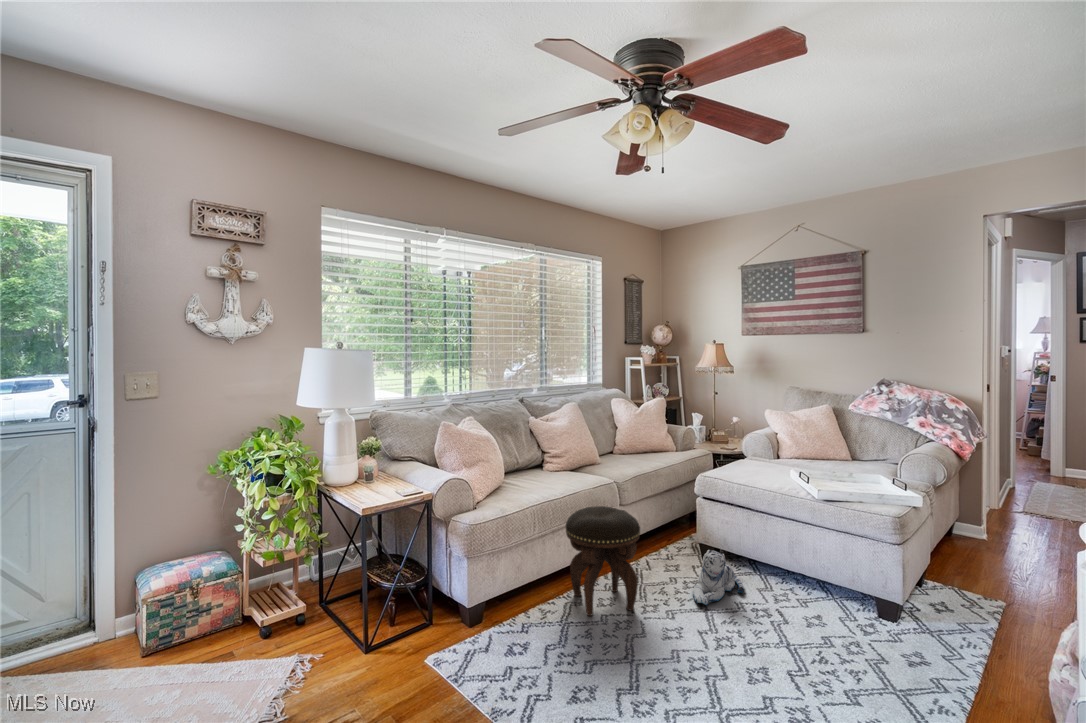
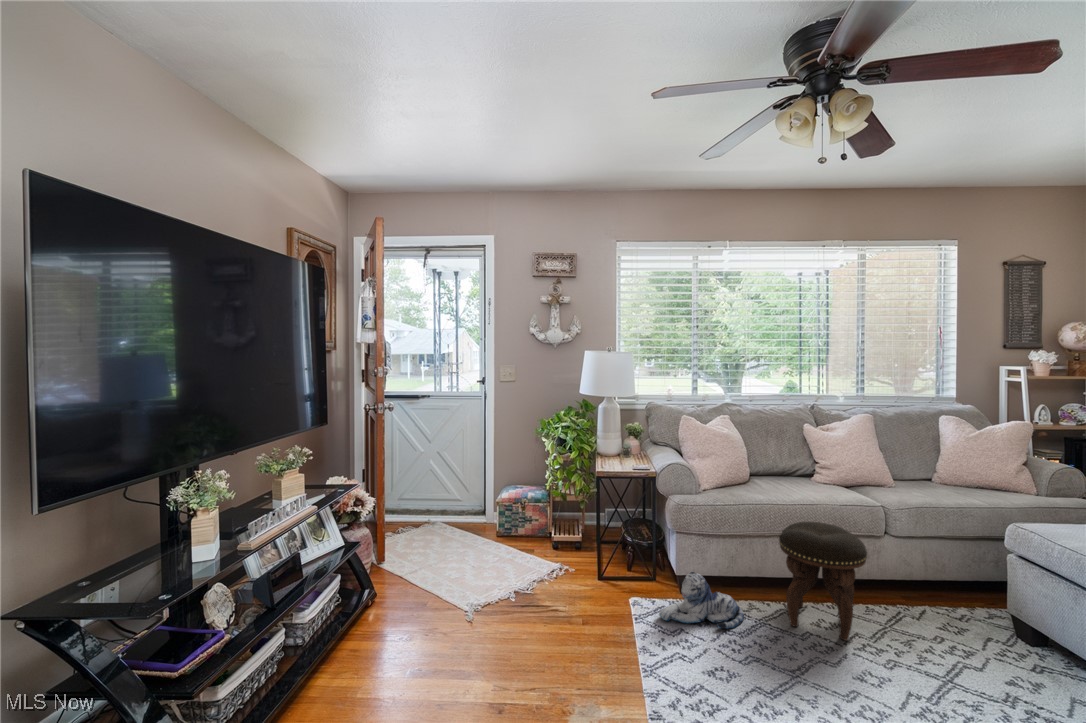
plush toy: present [693,550,744,605] -> present [659,571,744,629]

